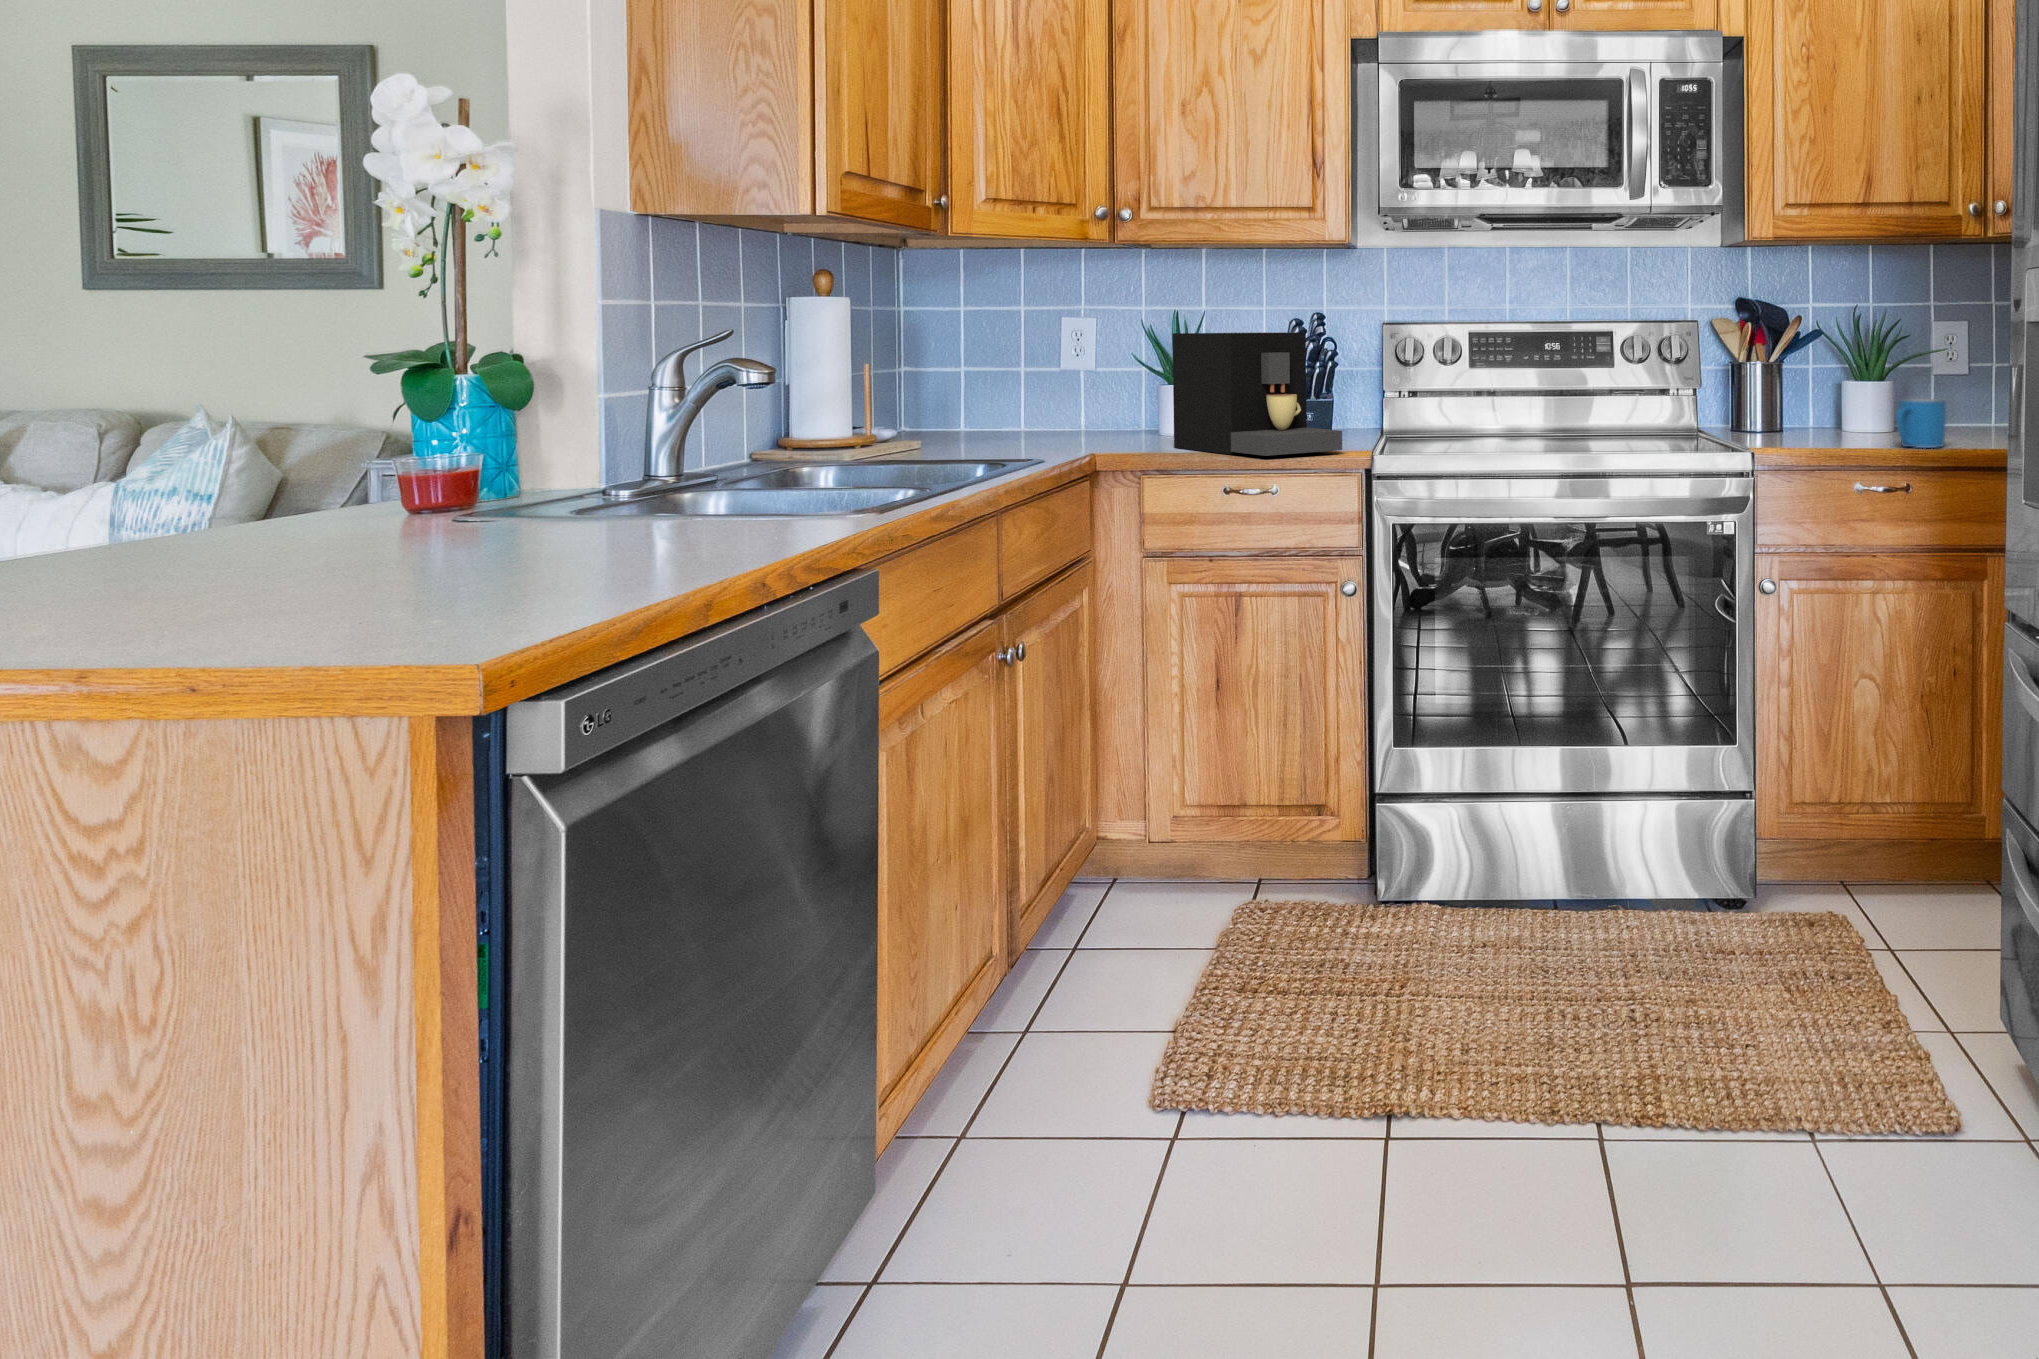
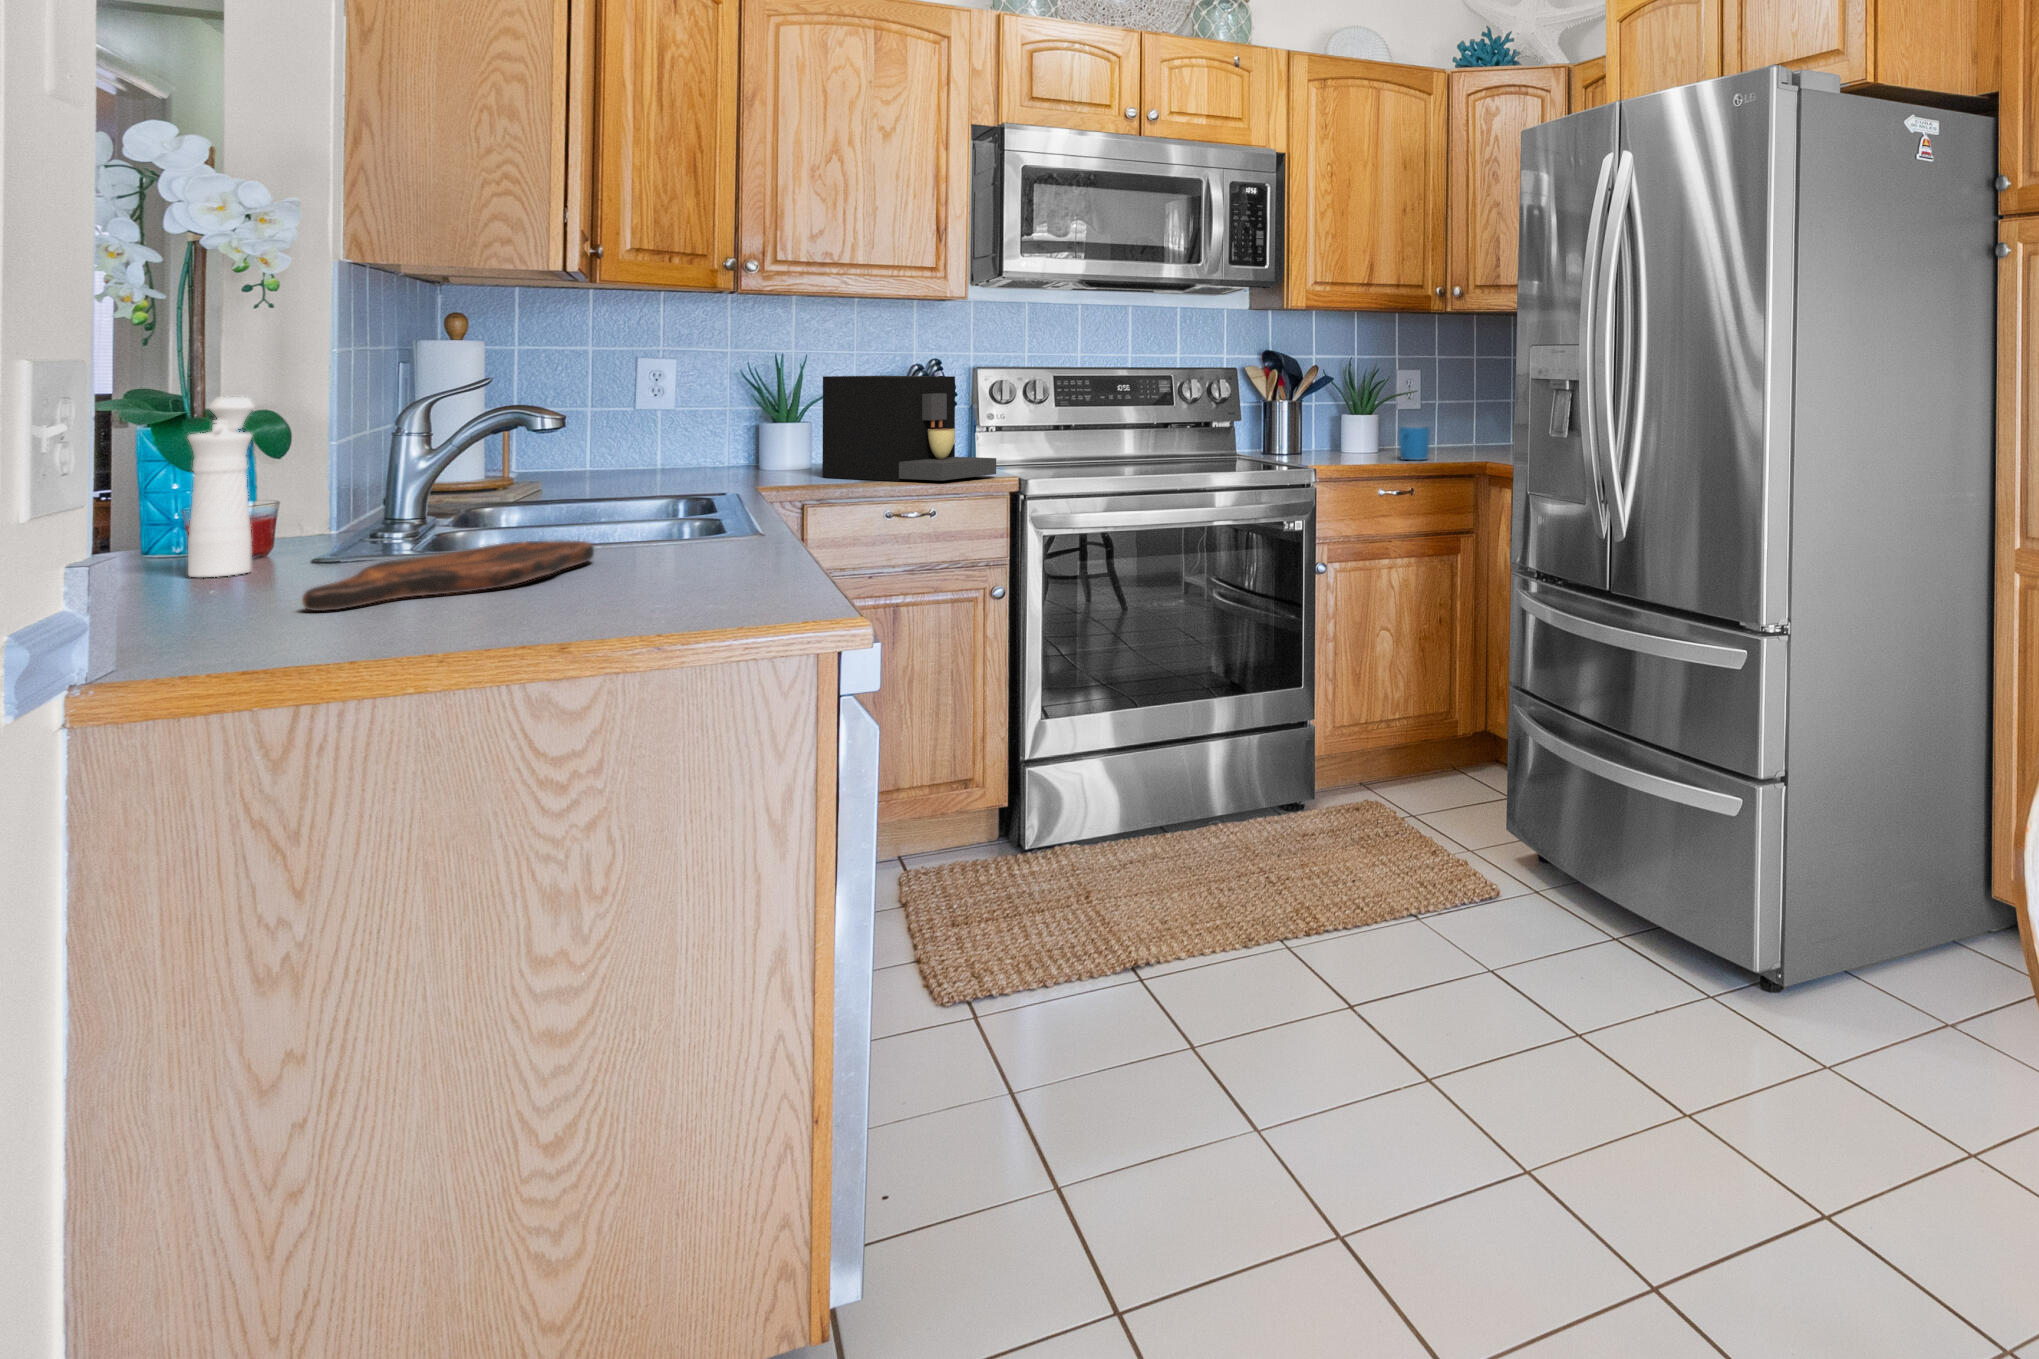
pepper mill: none [303,349,415,537] -> present [188,397,255,577]
cutting board: none [196,515,637,591] -> present [302,541,594,611]

